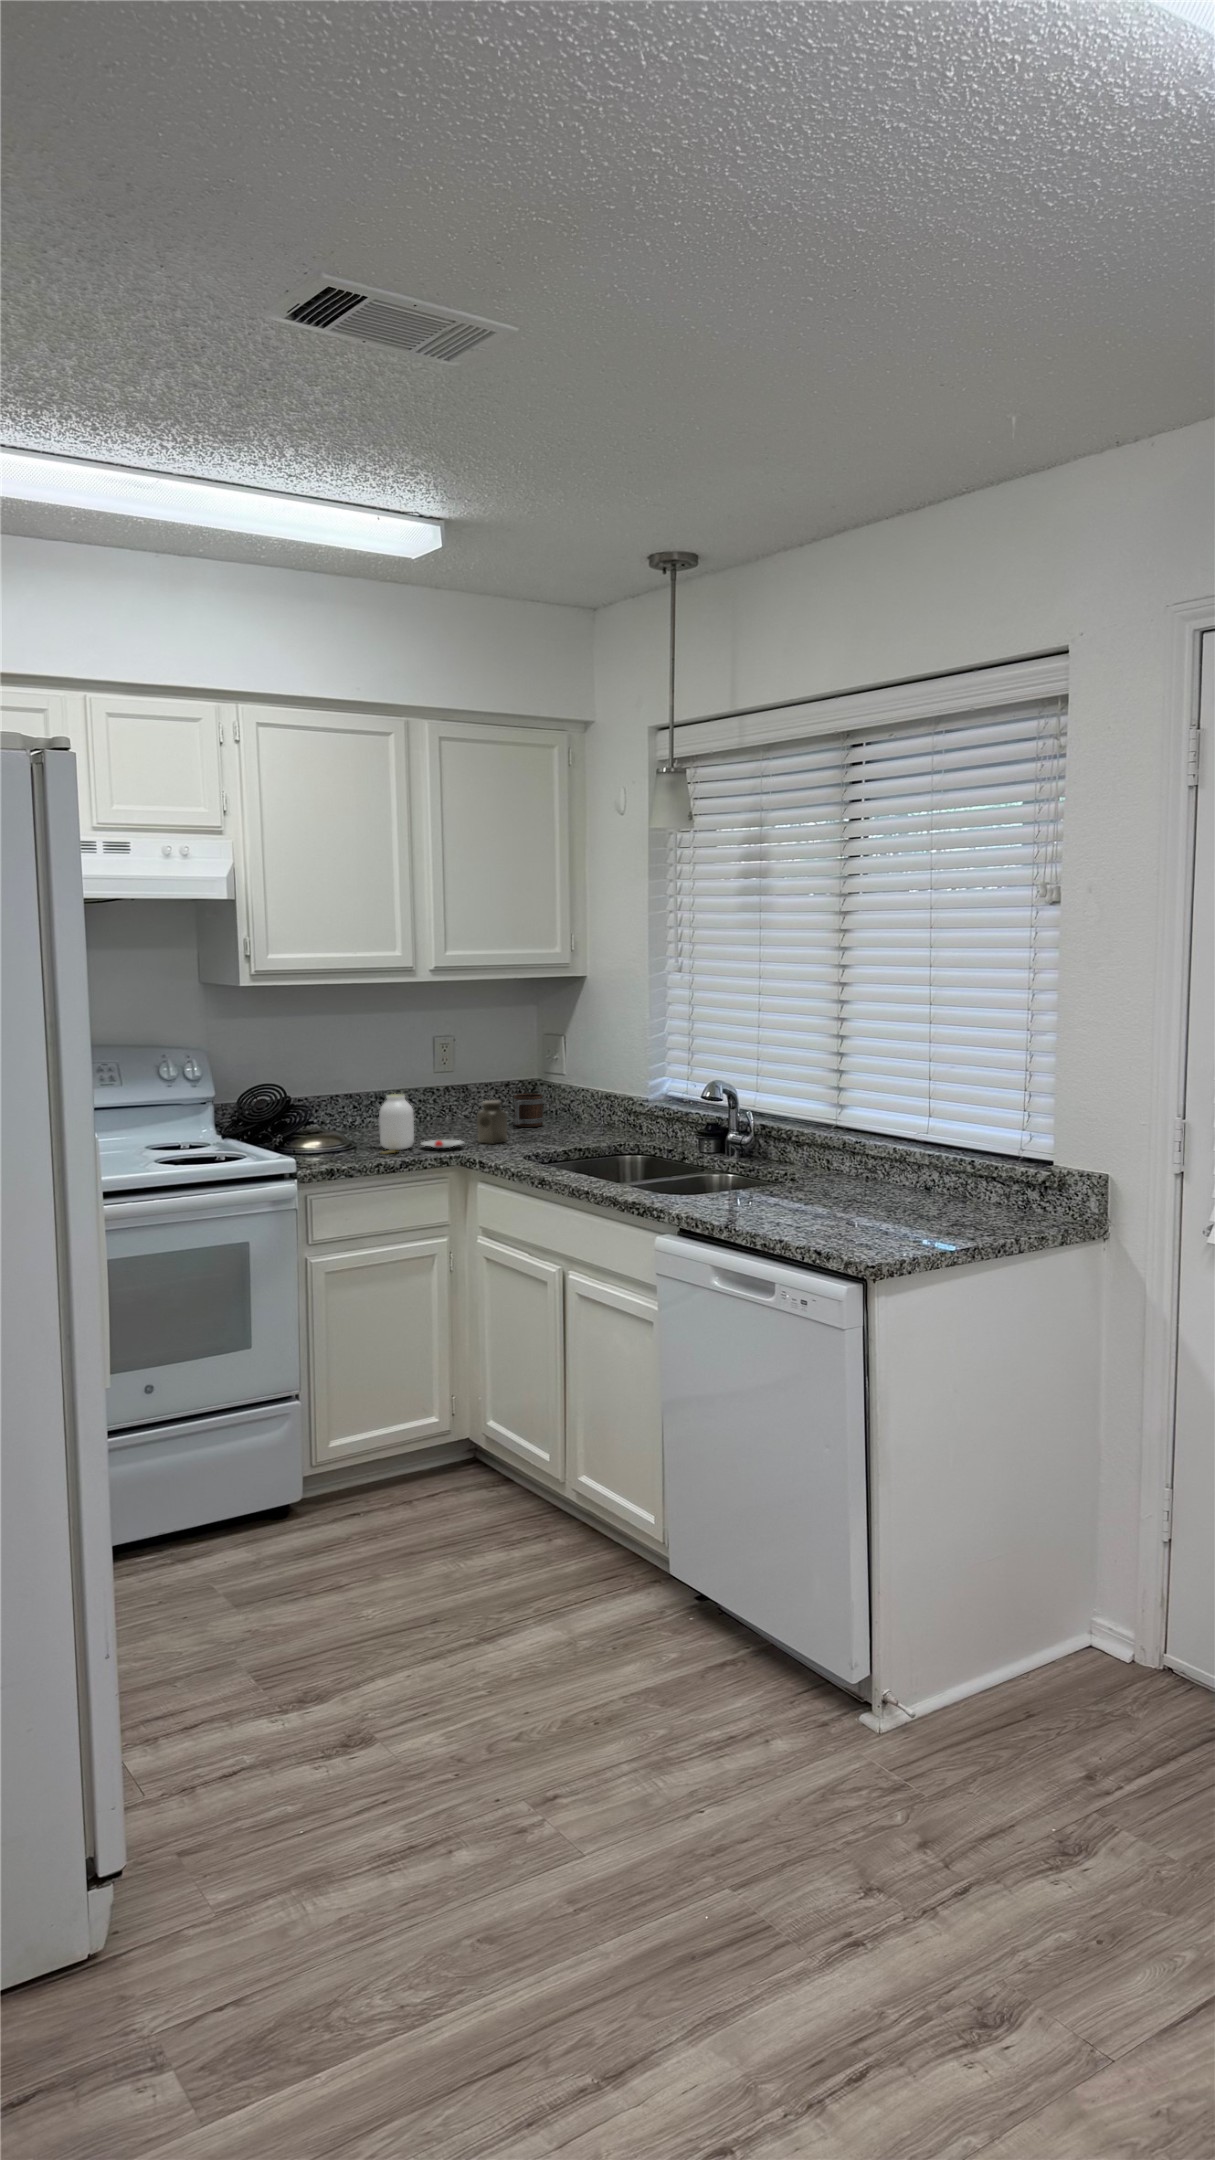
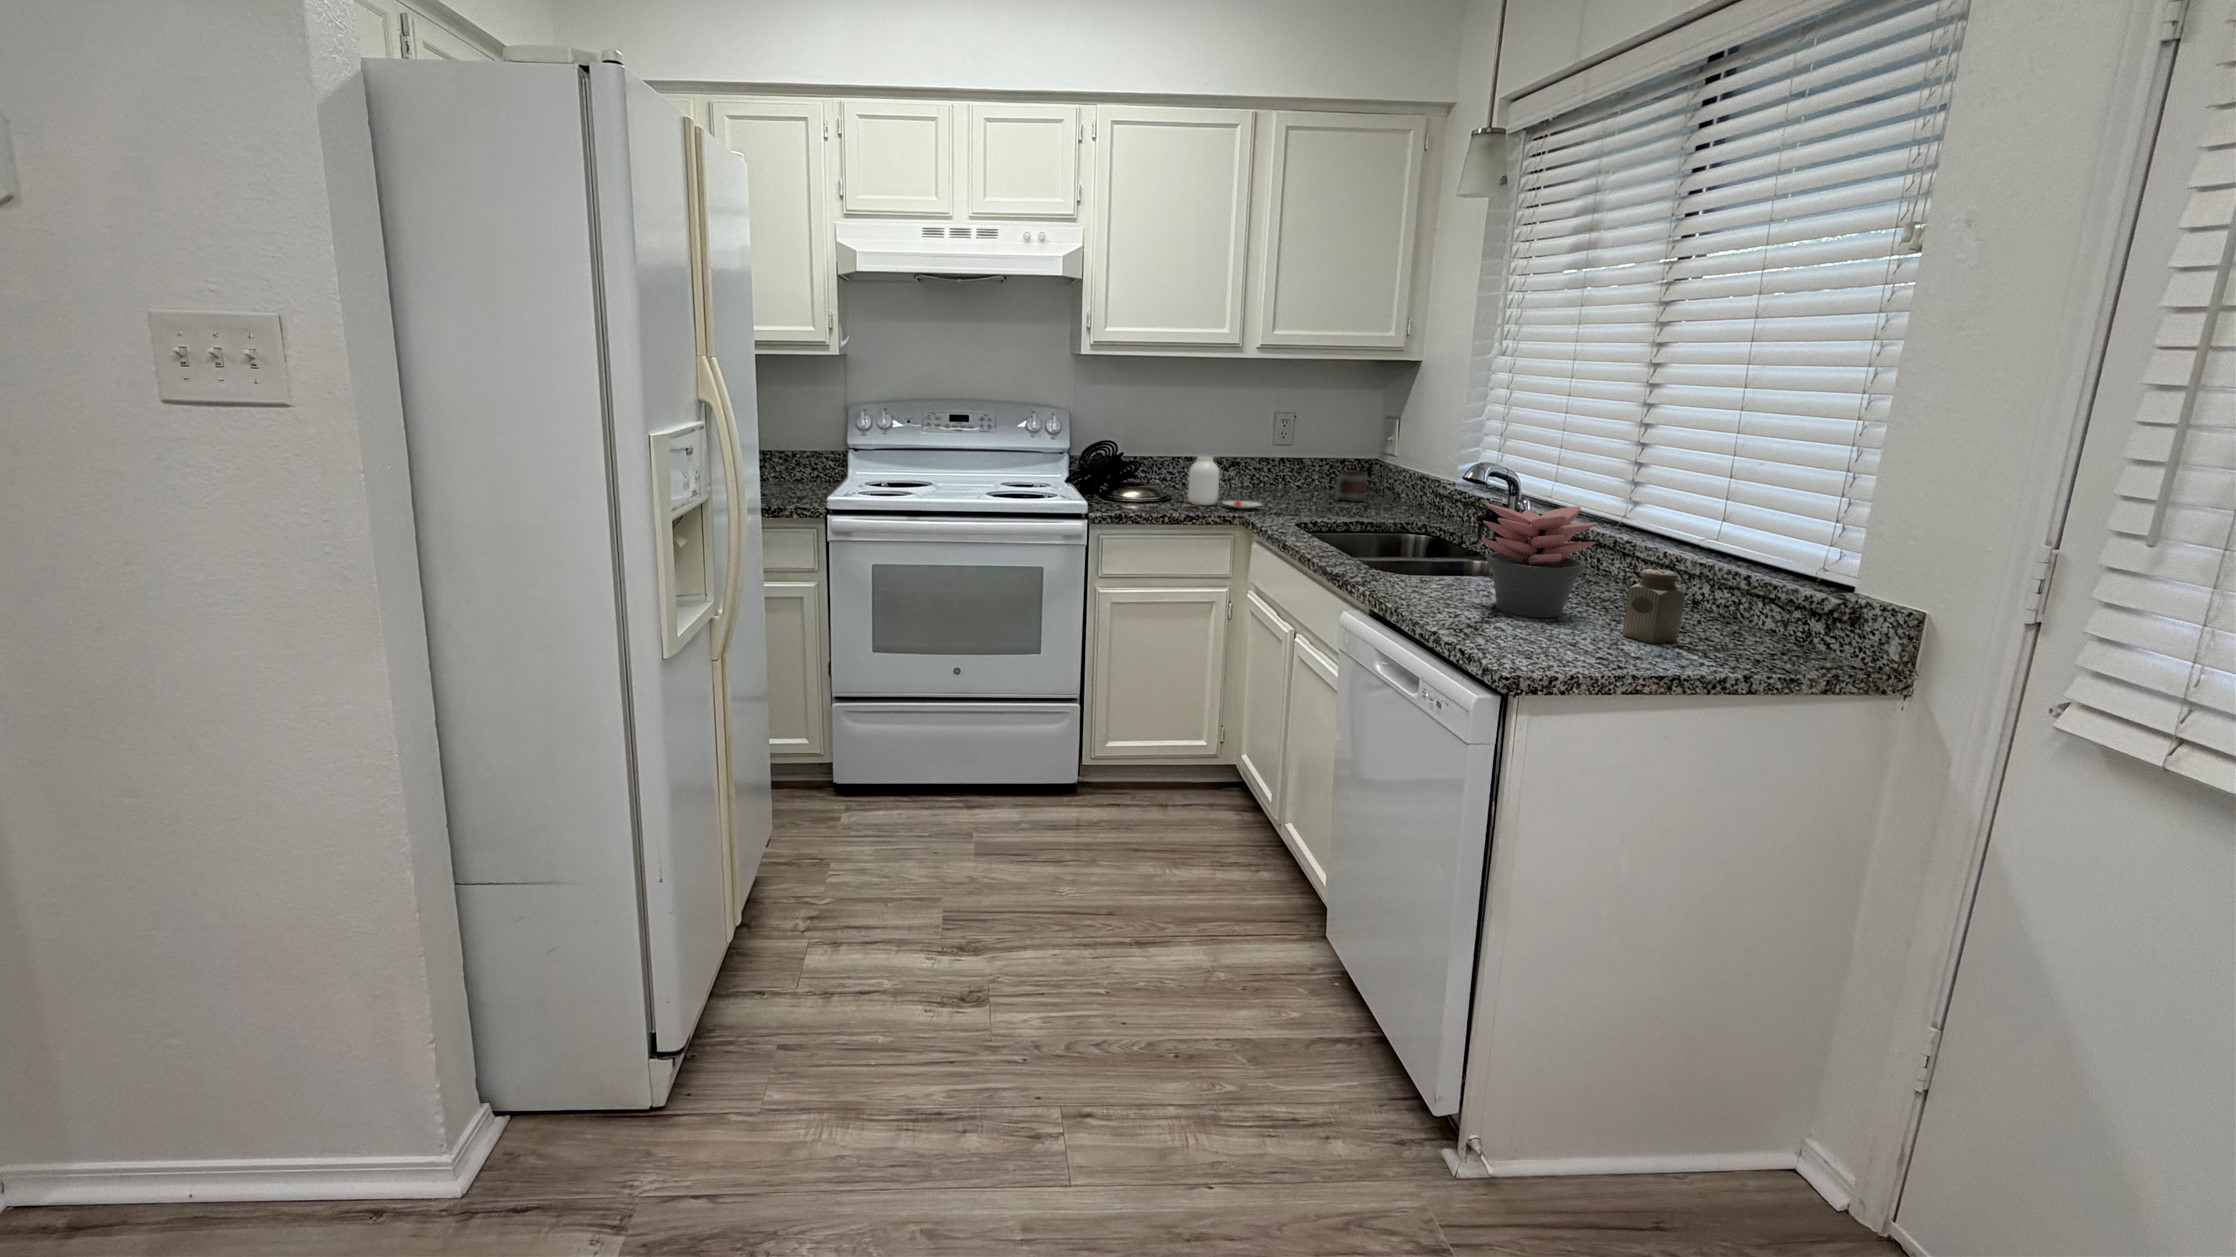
salt shaker: present [477,1100,507,1144] -> present [1623,569,1685,644]
succulent plant: none [774,1118,869,1220] -> present [1481,503,1598,618]

